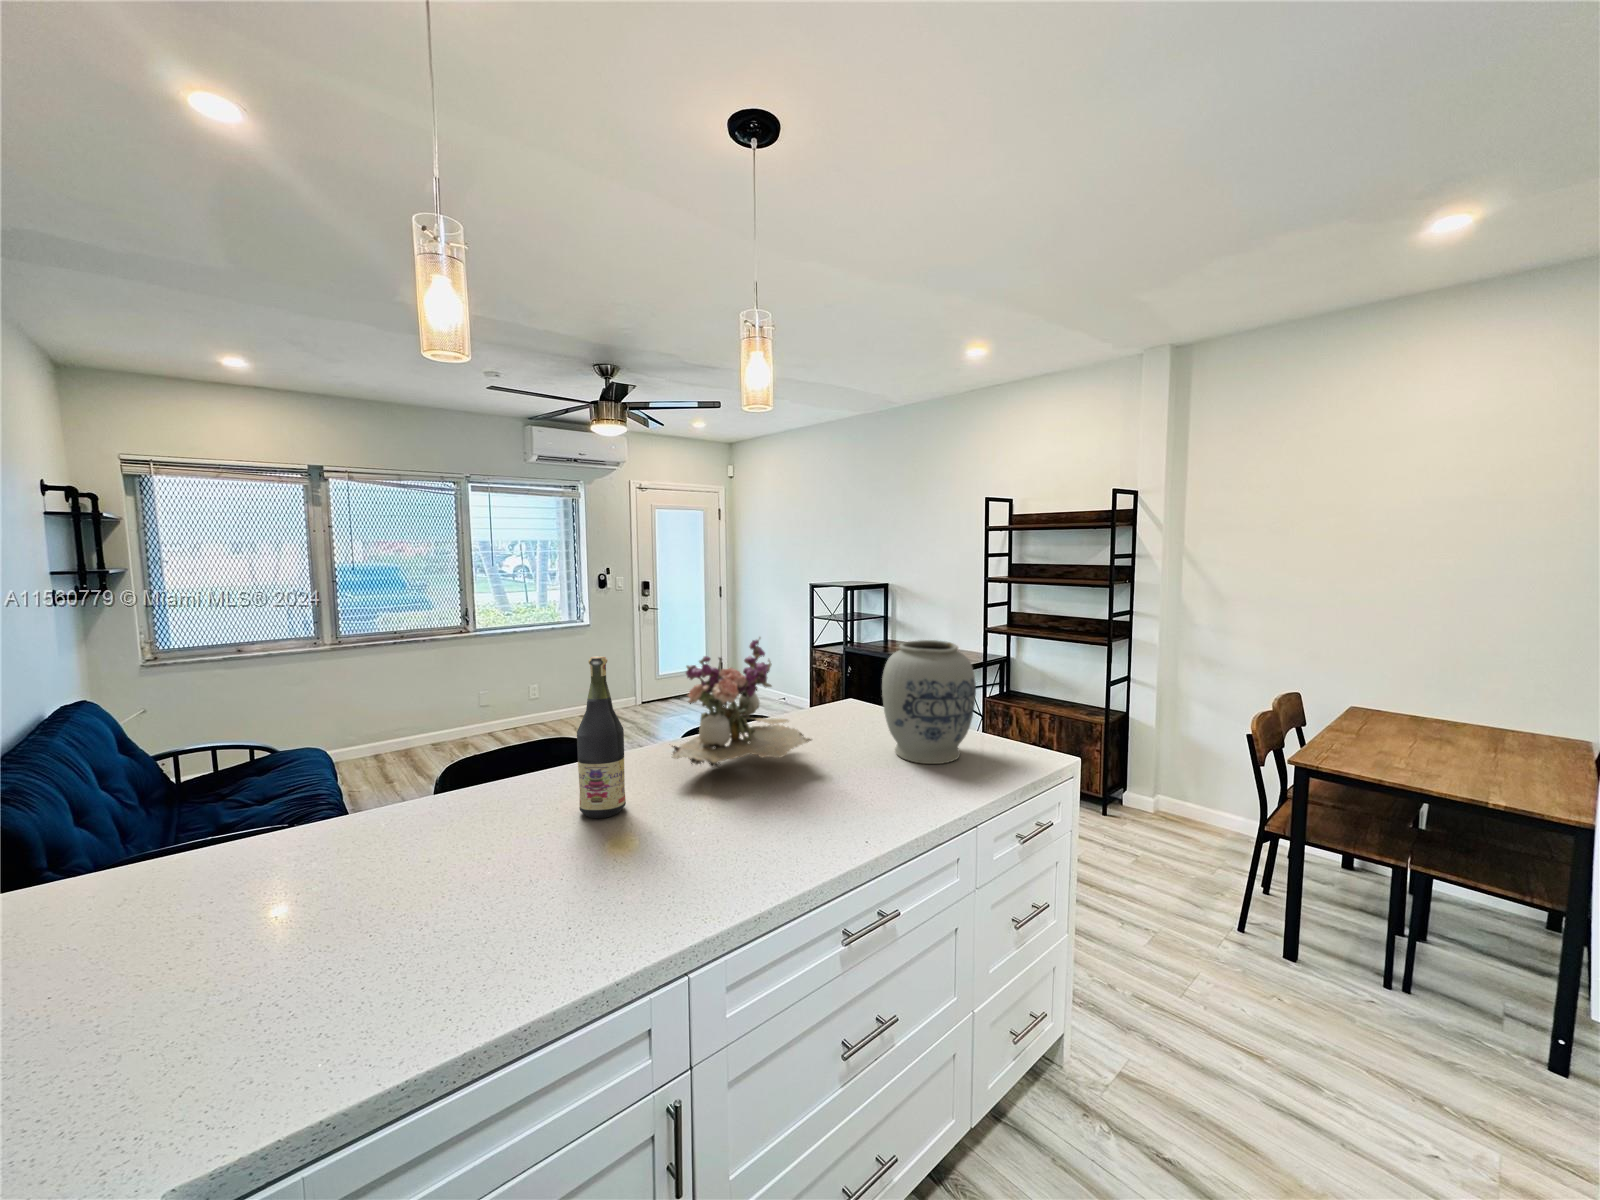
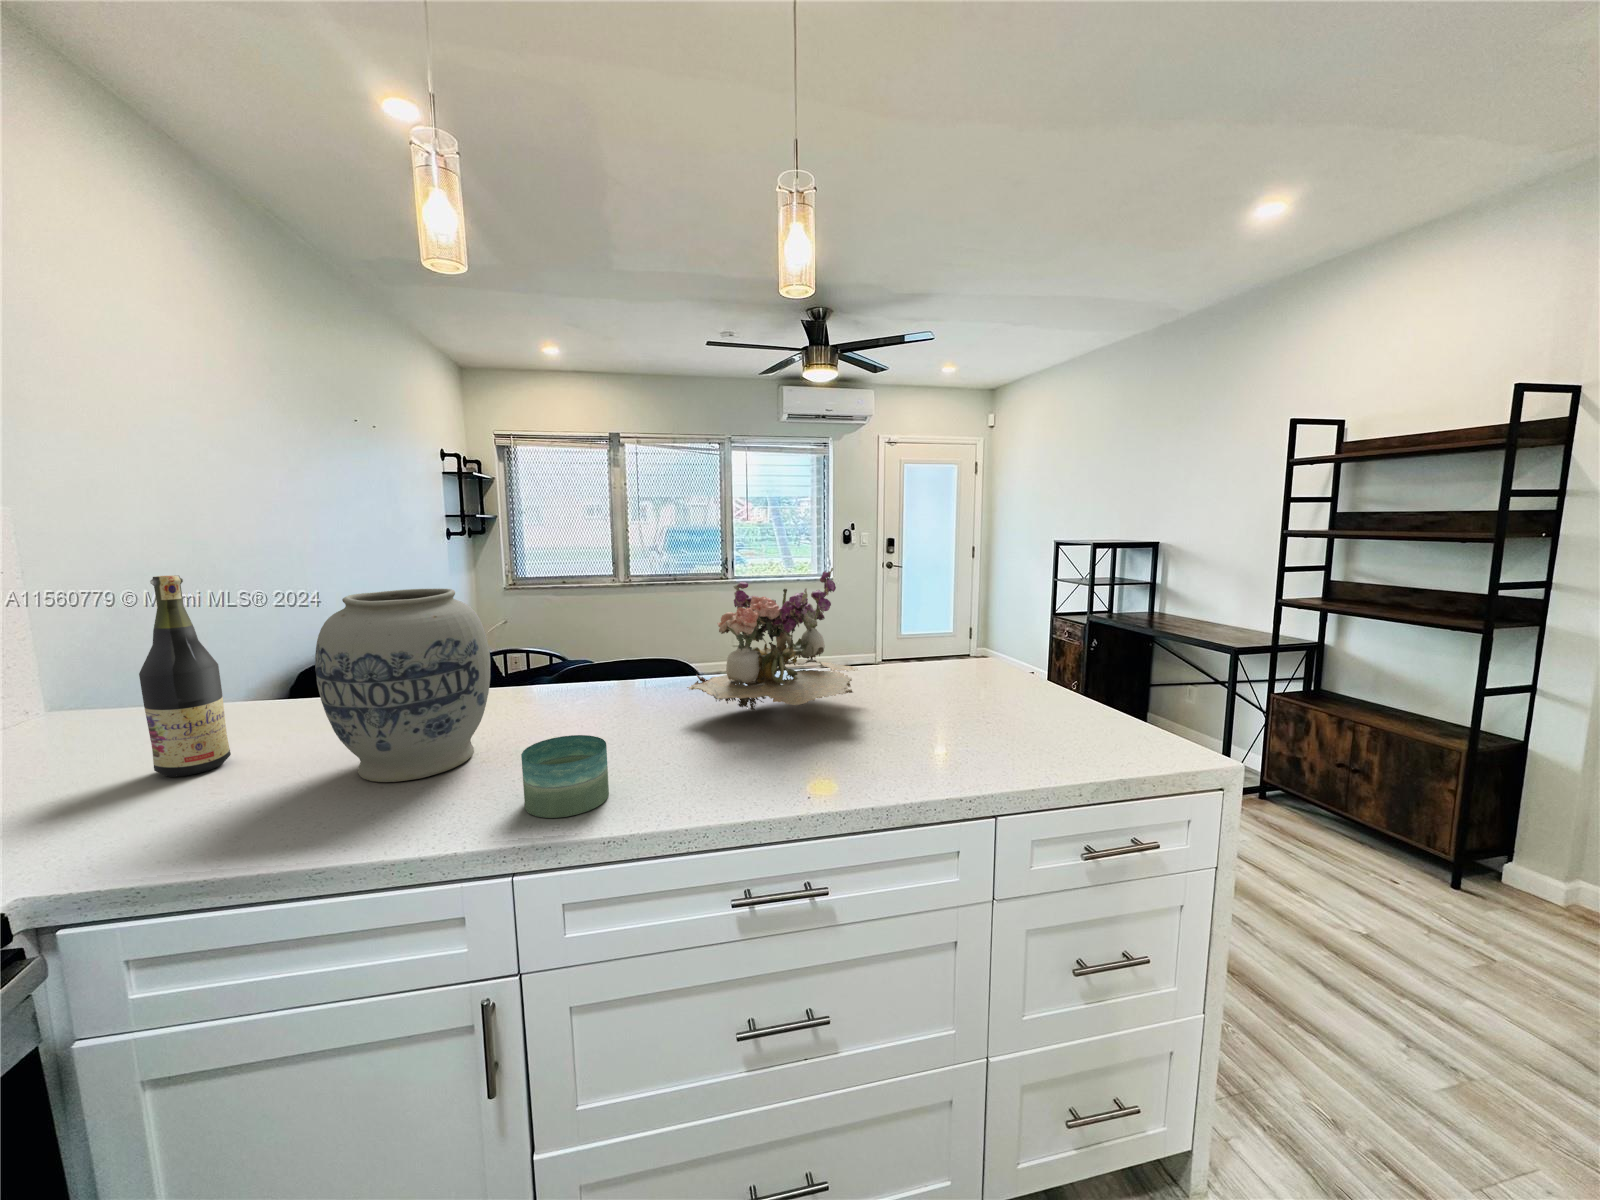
vase: present [882,640,976,764] -> present [315,589,490,782]
wine bottle: present [577,656,626,818] -> present [139,575,231,777]
candle: none [633,810,704,887] -> present [521,735,609,818]

